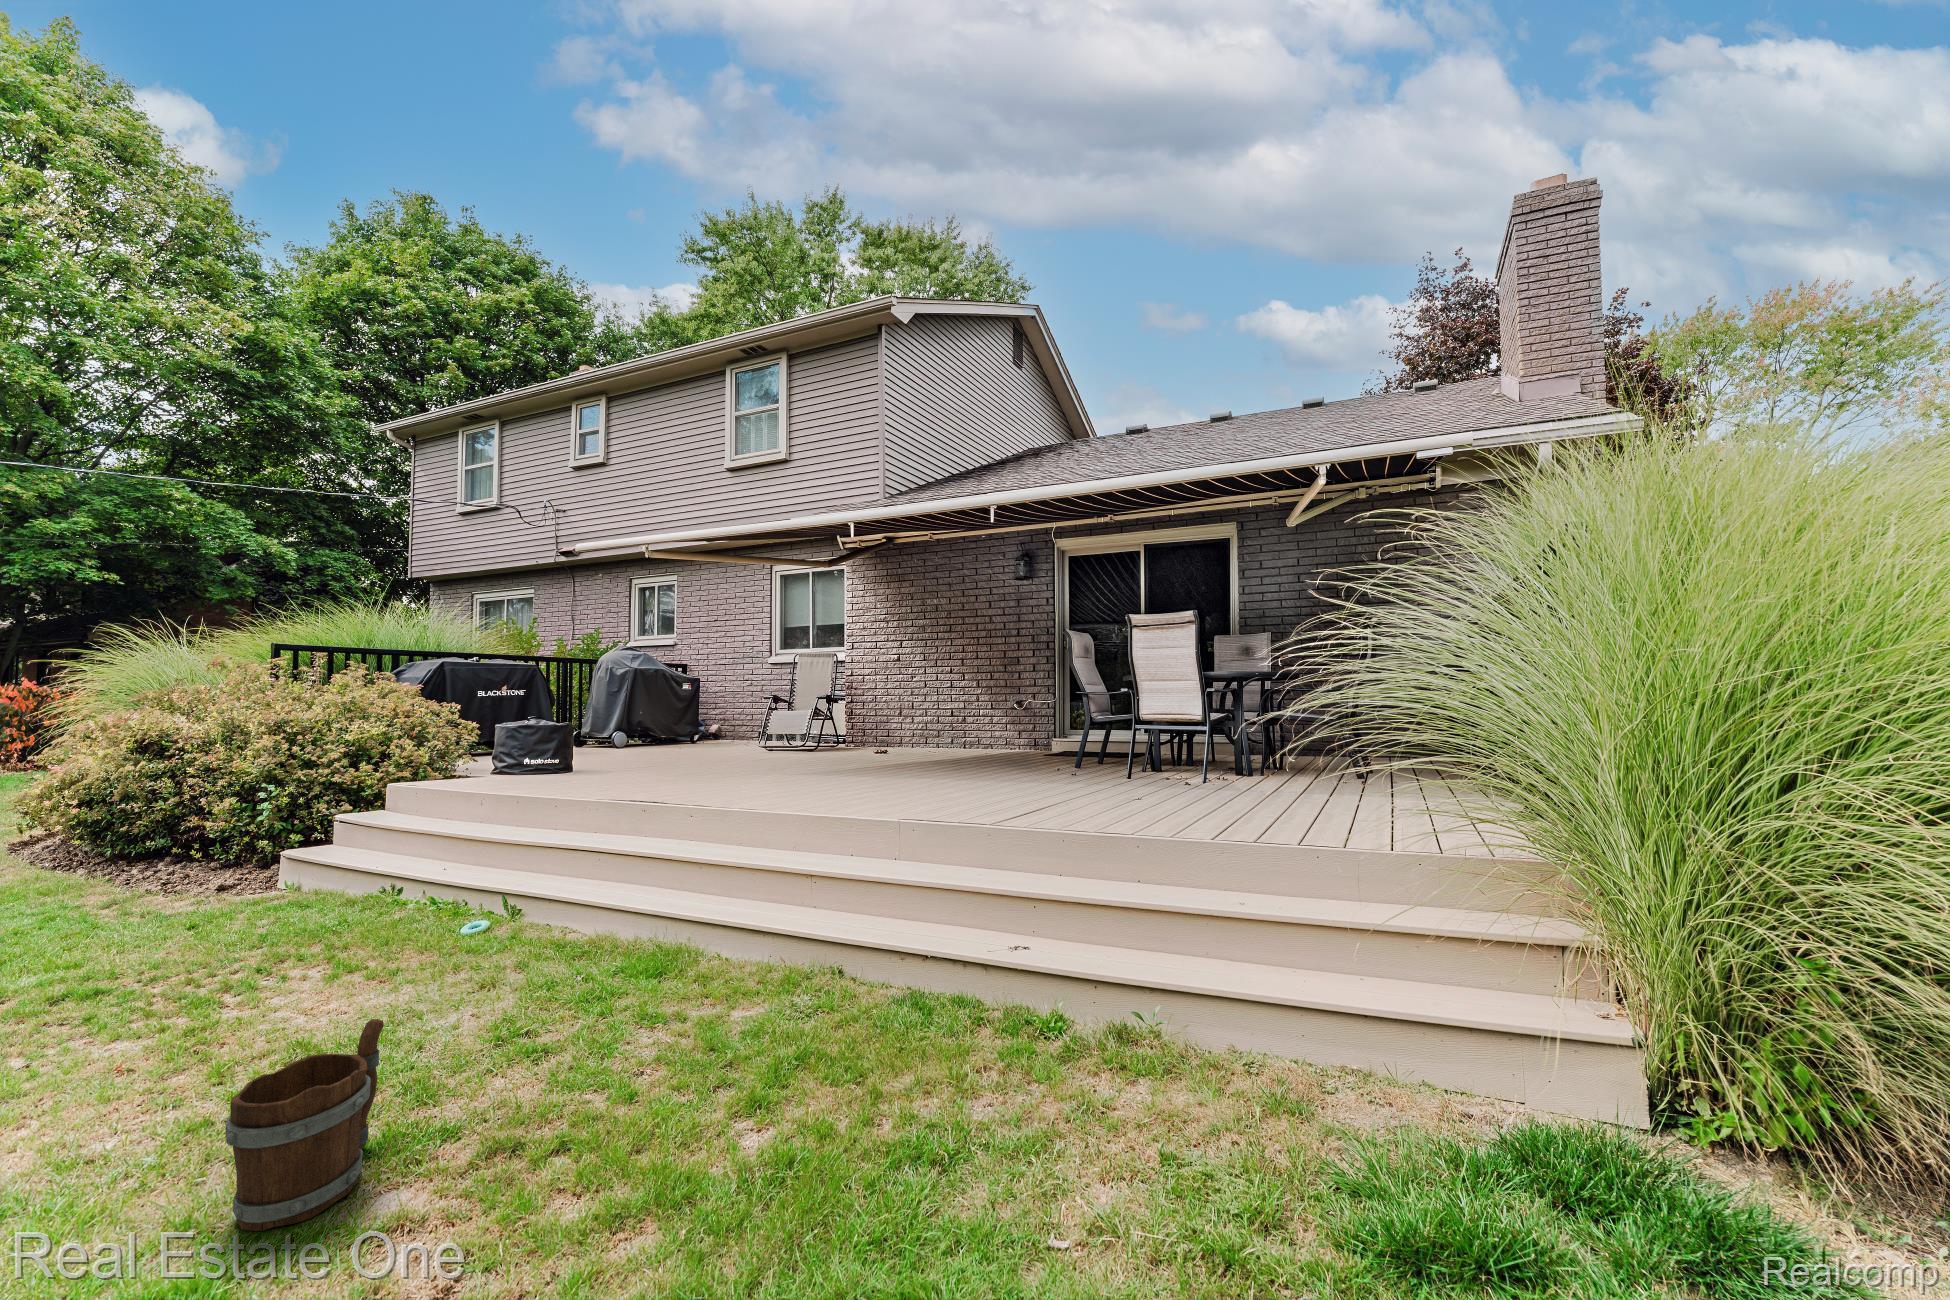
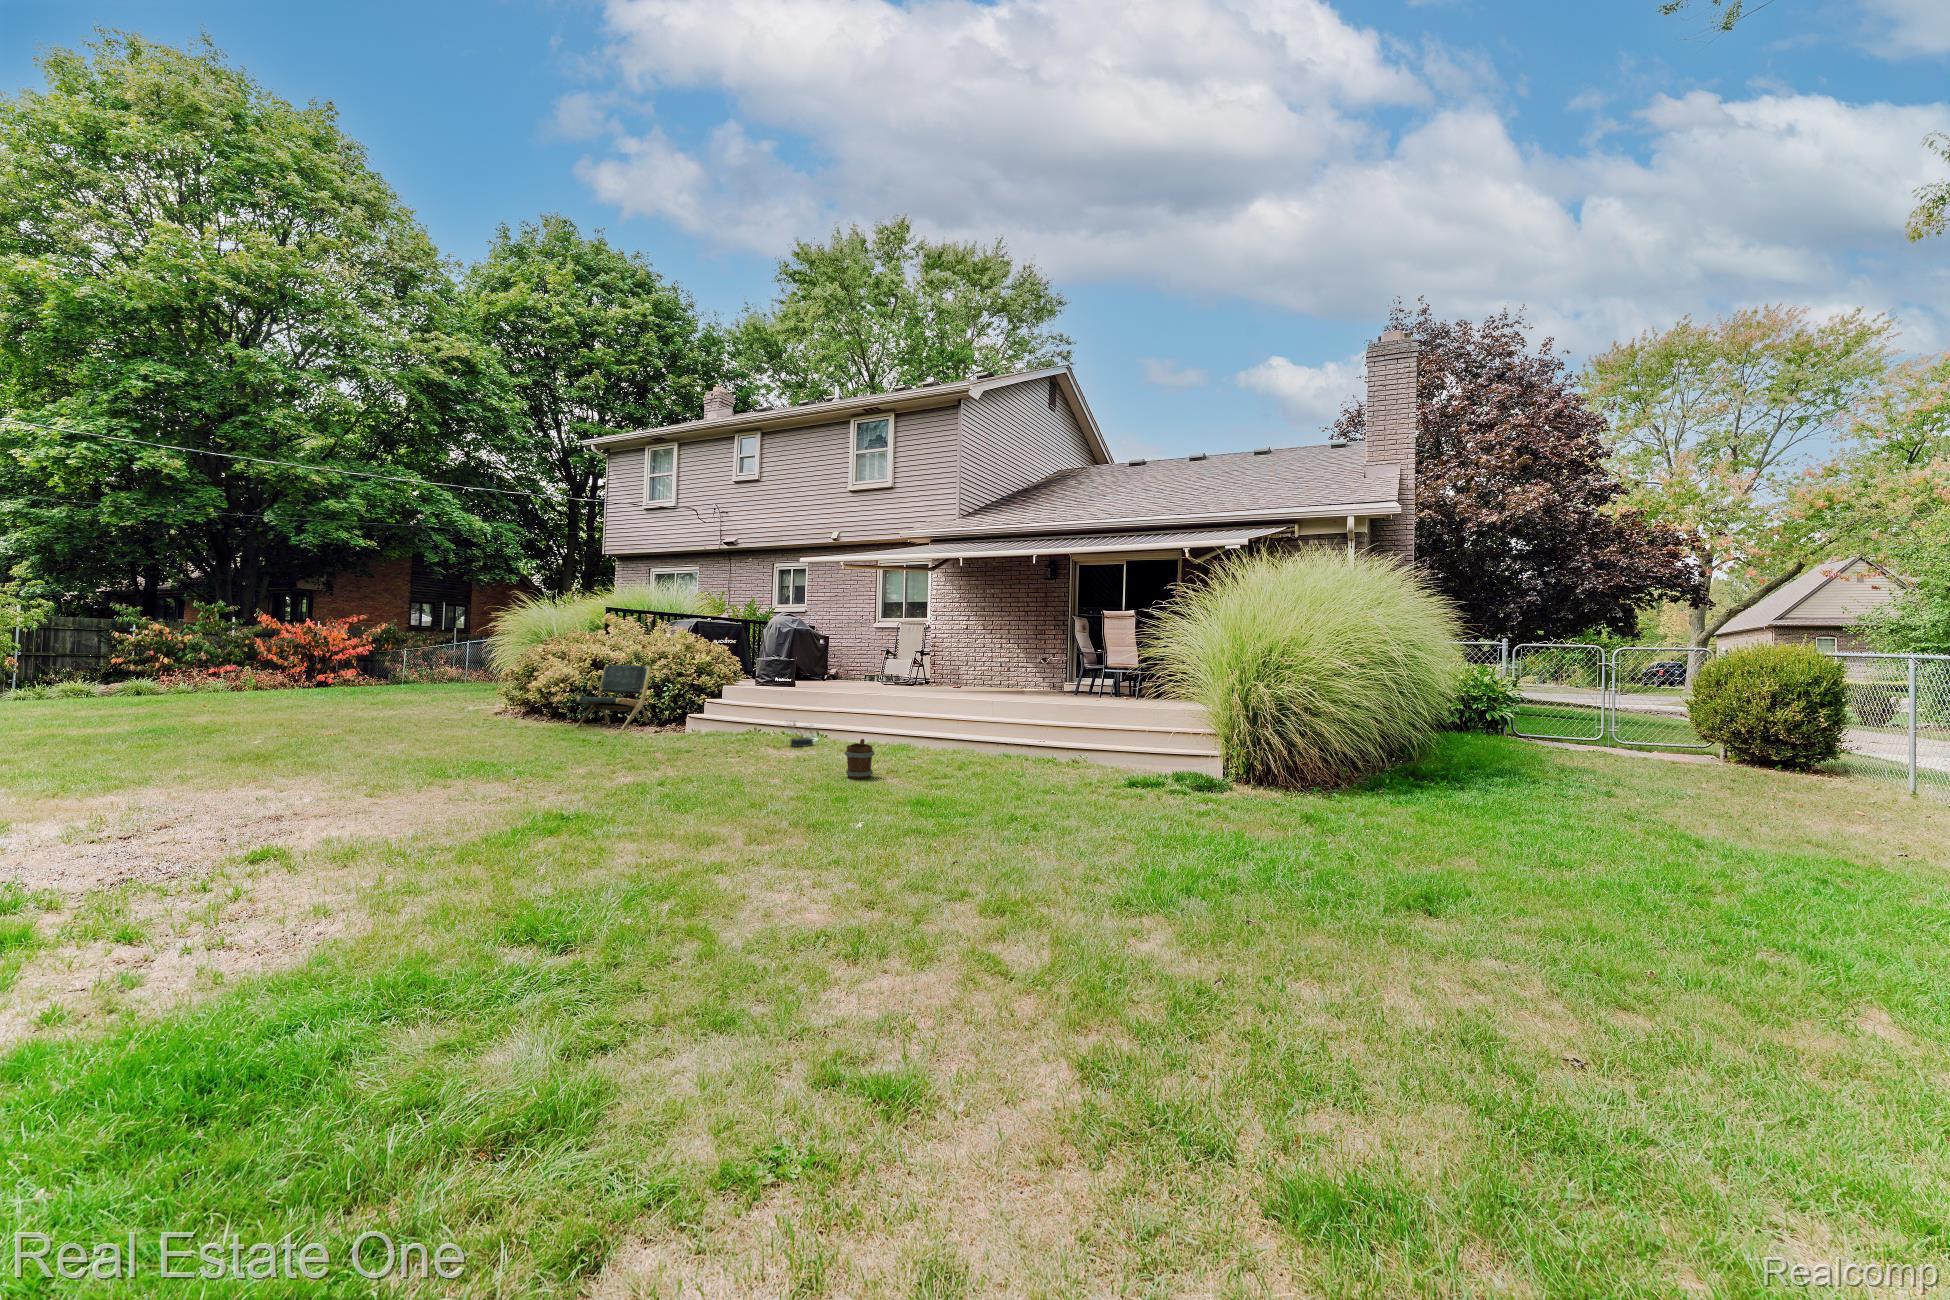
lounge chair: none [20,749,246,893] -> present [575,664,652,729]
decorative plant: none [369,883,469,954] -> present [785,721,813,747]

